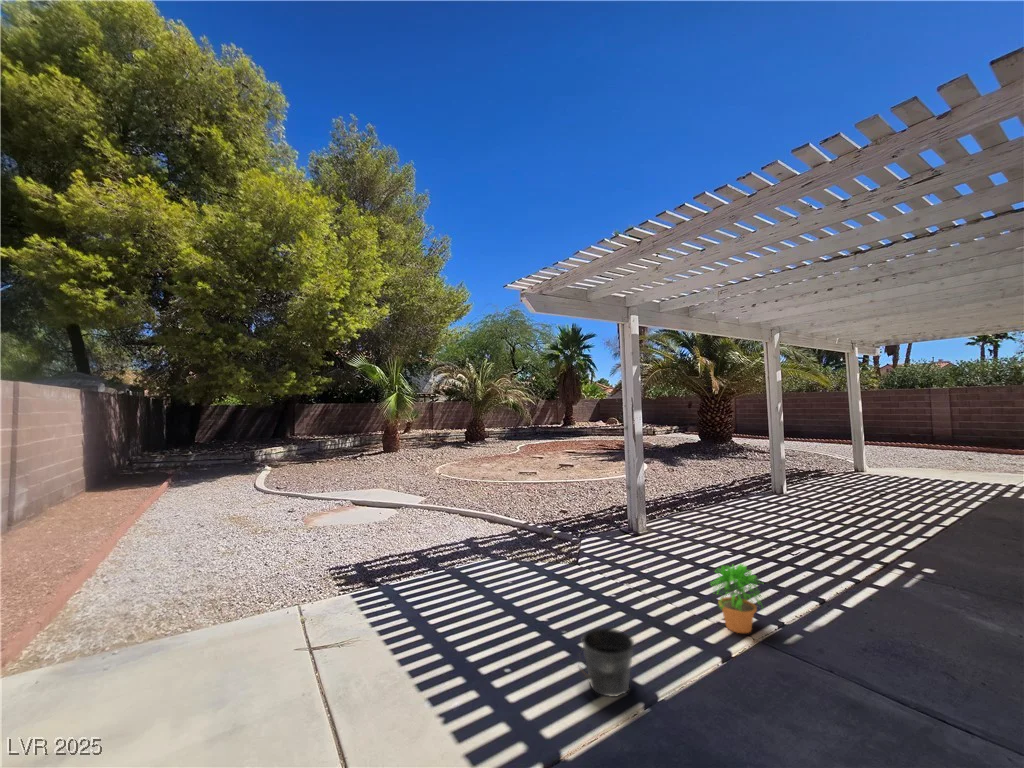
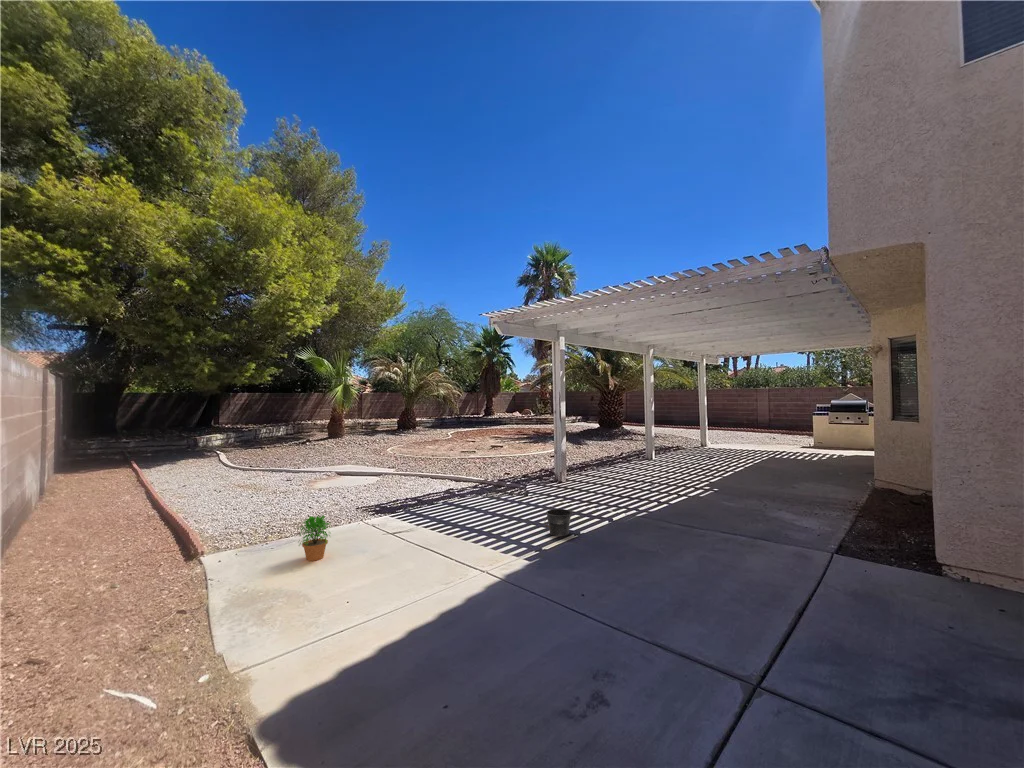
potted plant: present [711,564,762,633] -> present [300,515,330,561]

